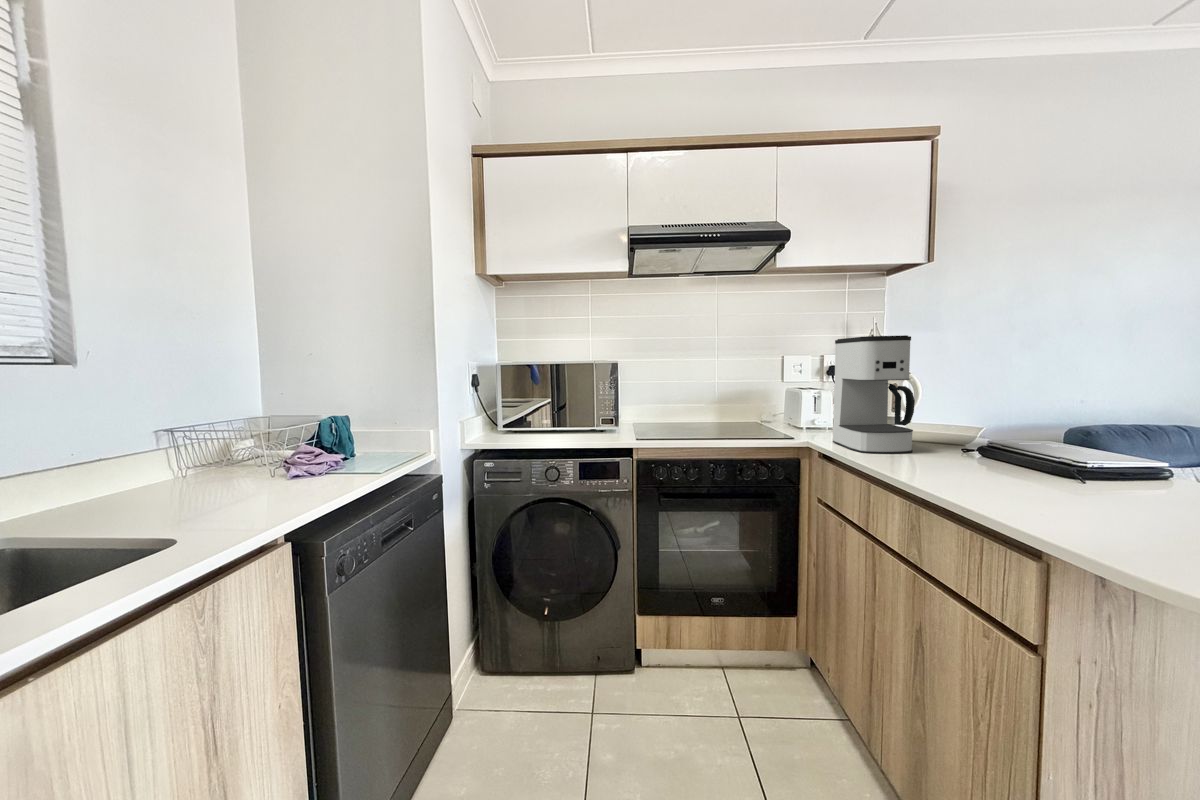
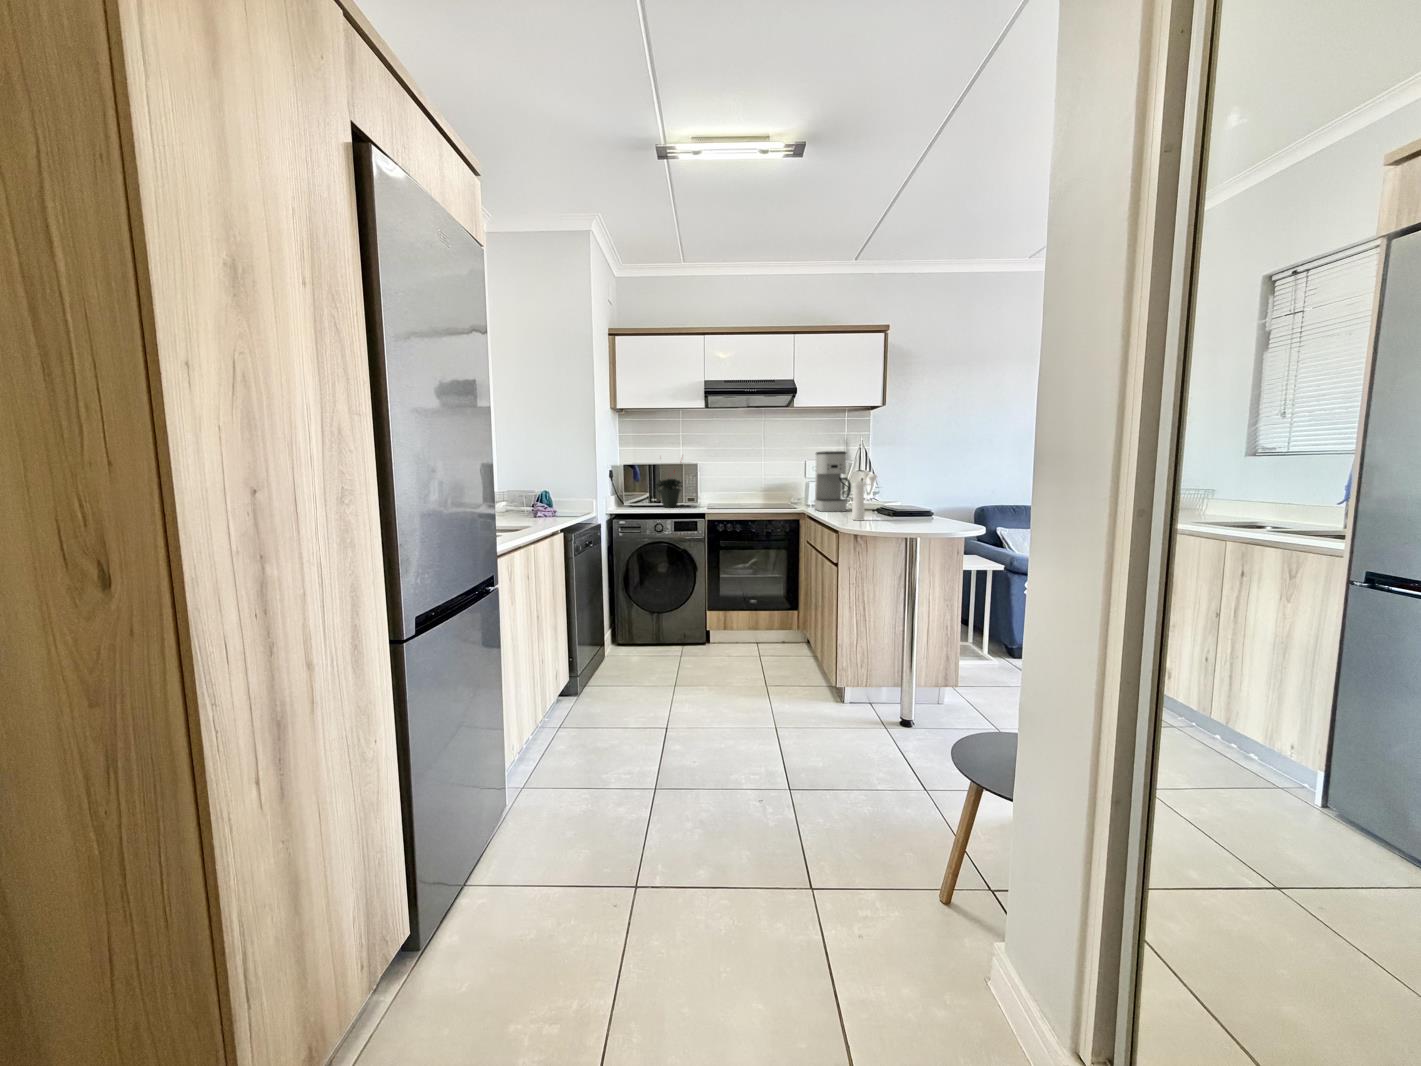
potted plant: none [549,347,596,436] -> present [656,471,682,508]
pepper mill: none [1051,385,1106,518] -> present [852,474,877,520]

